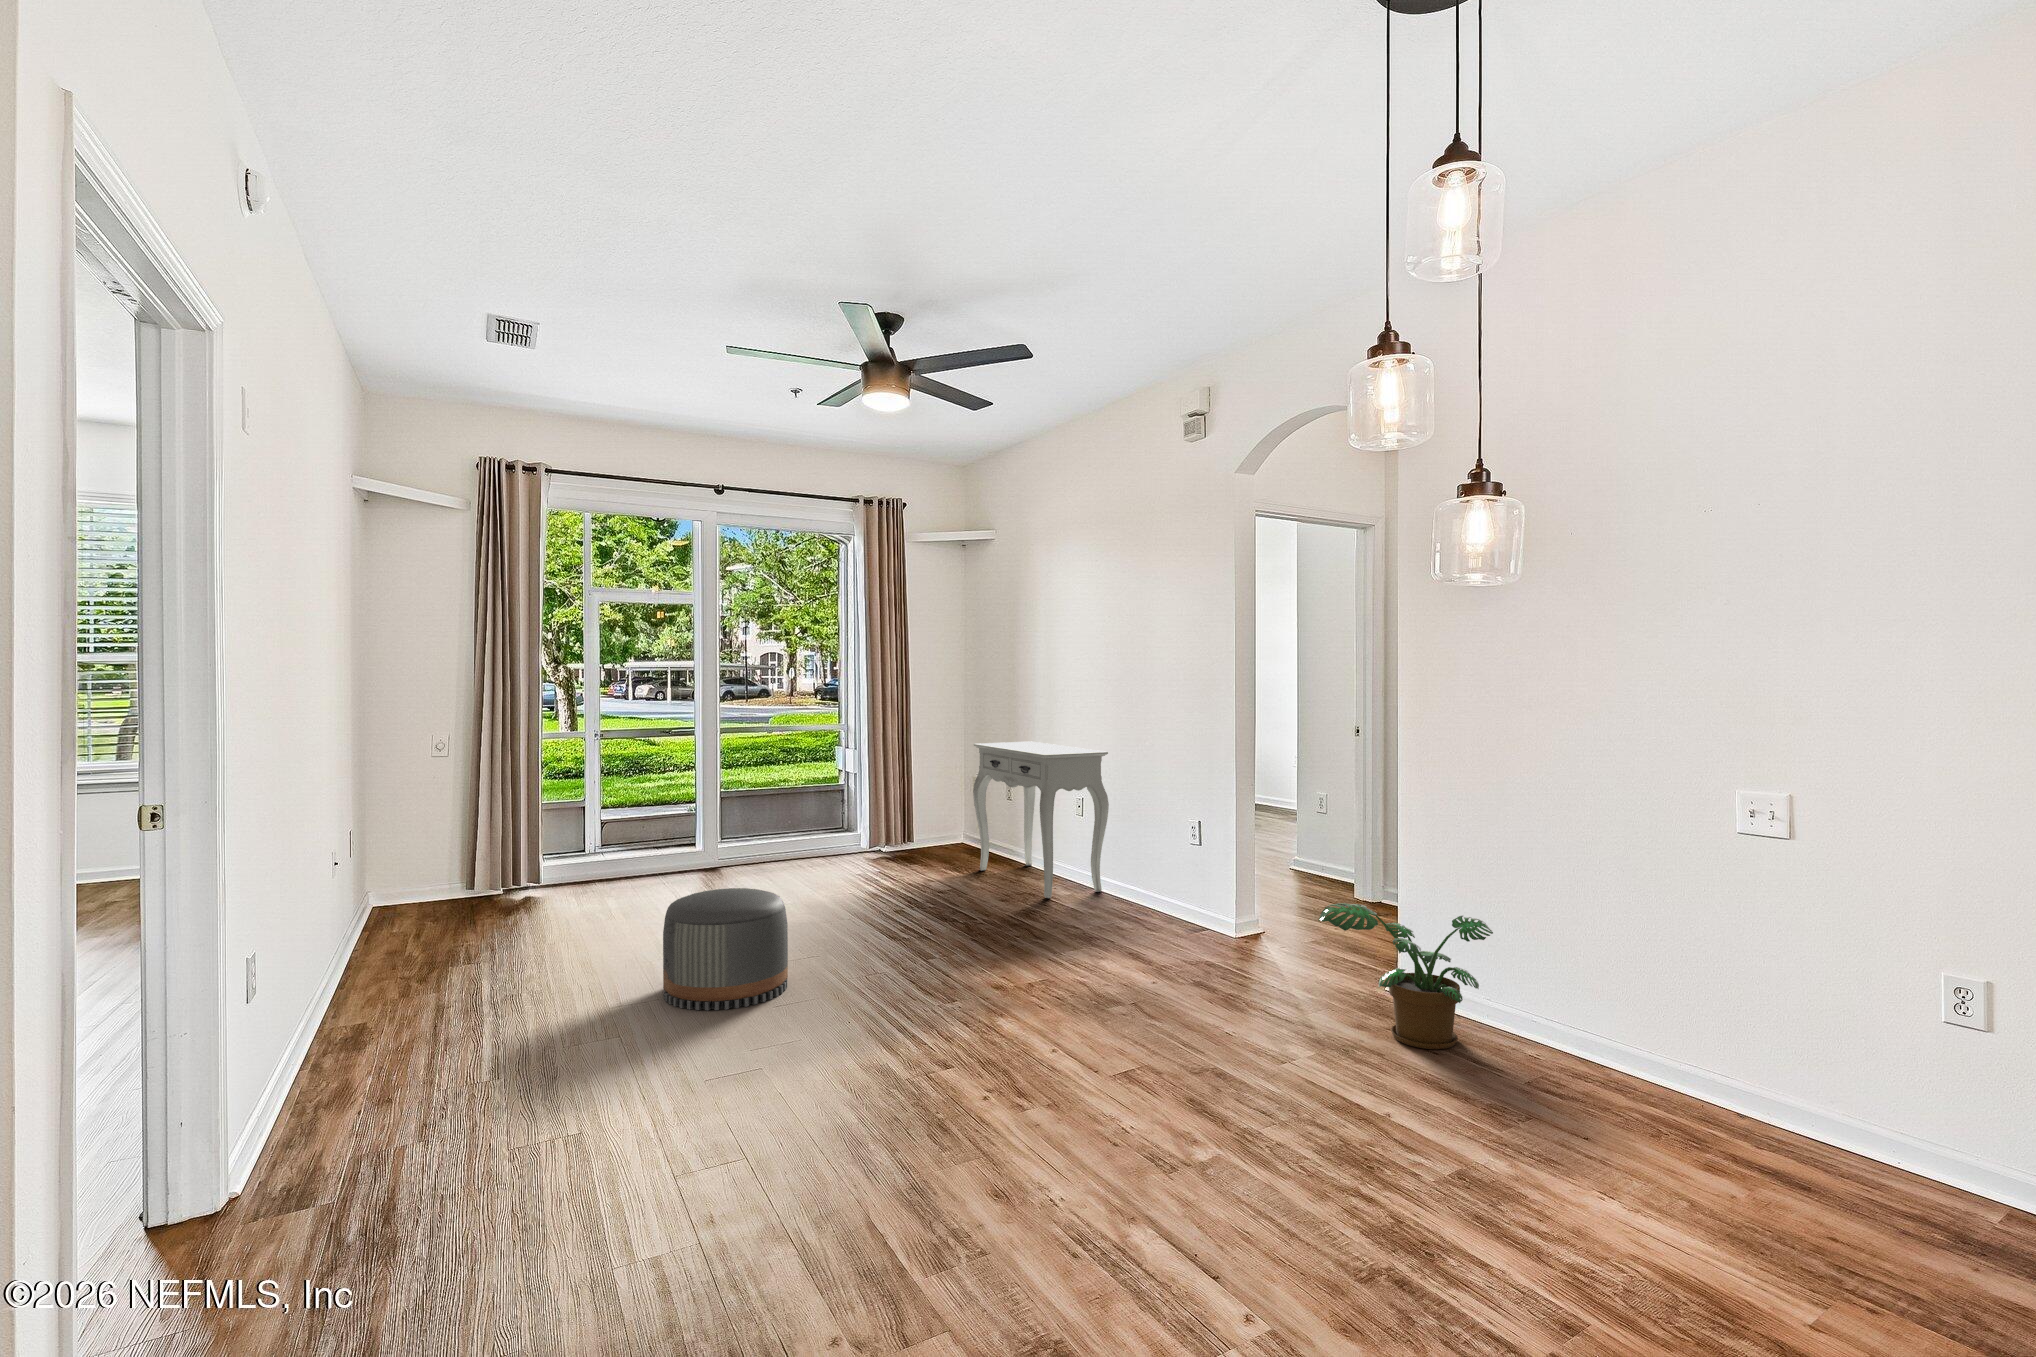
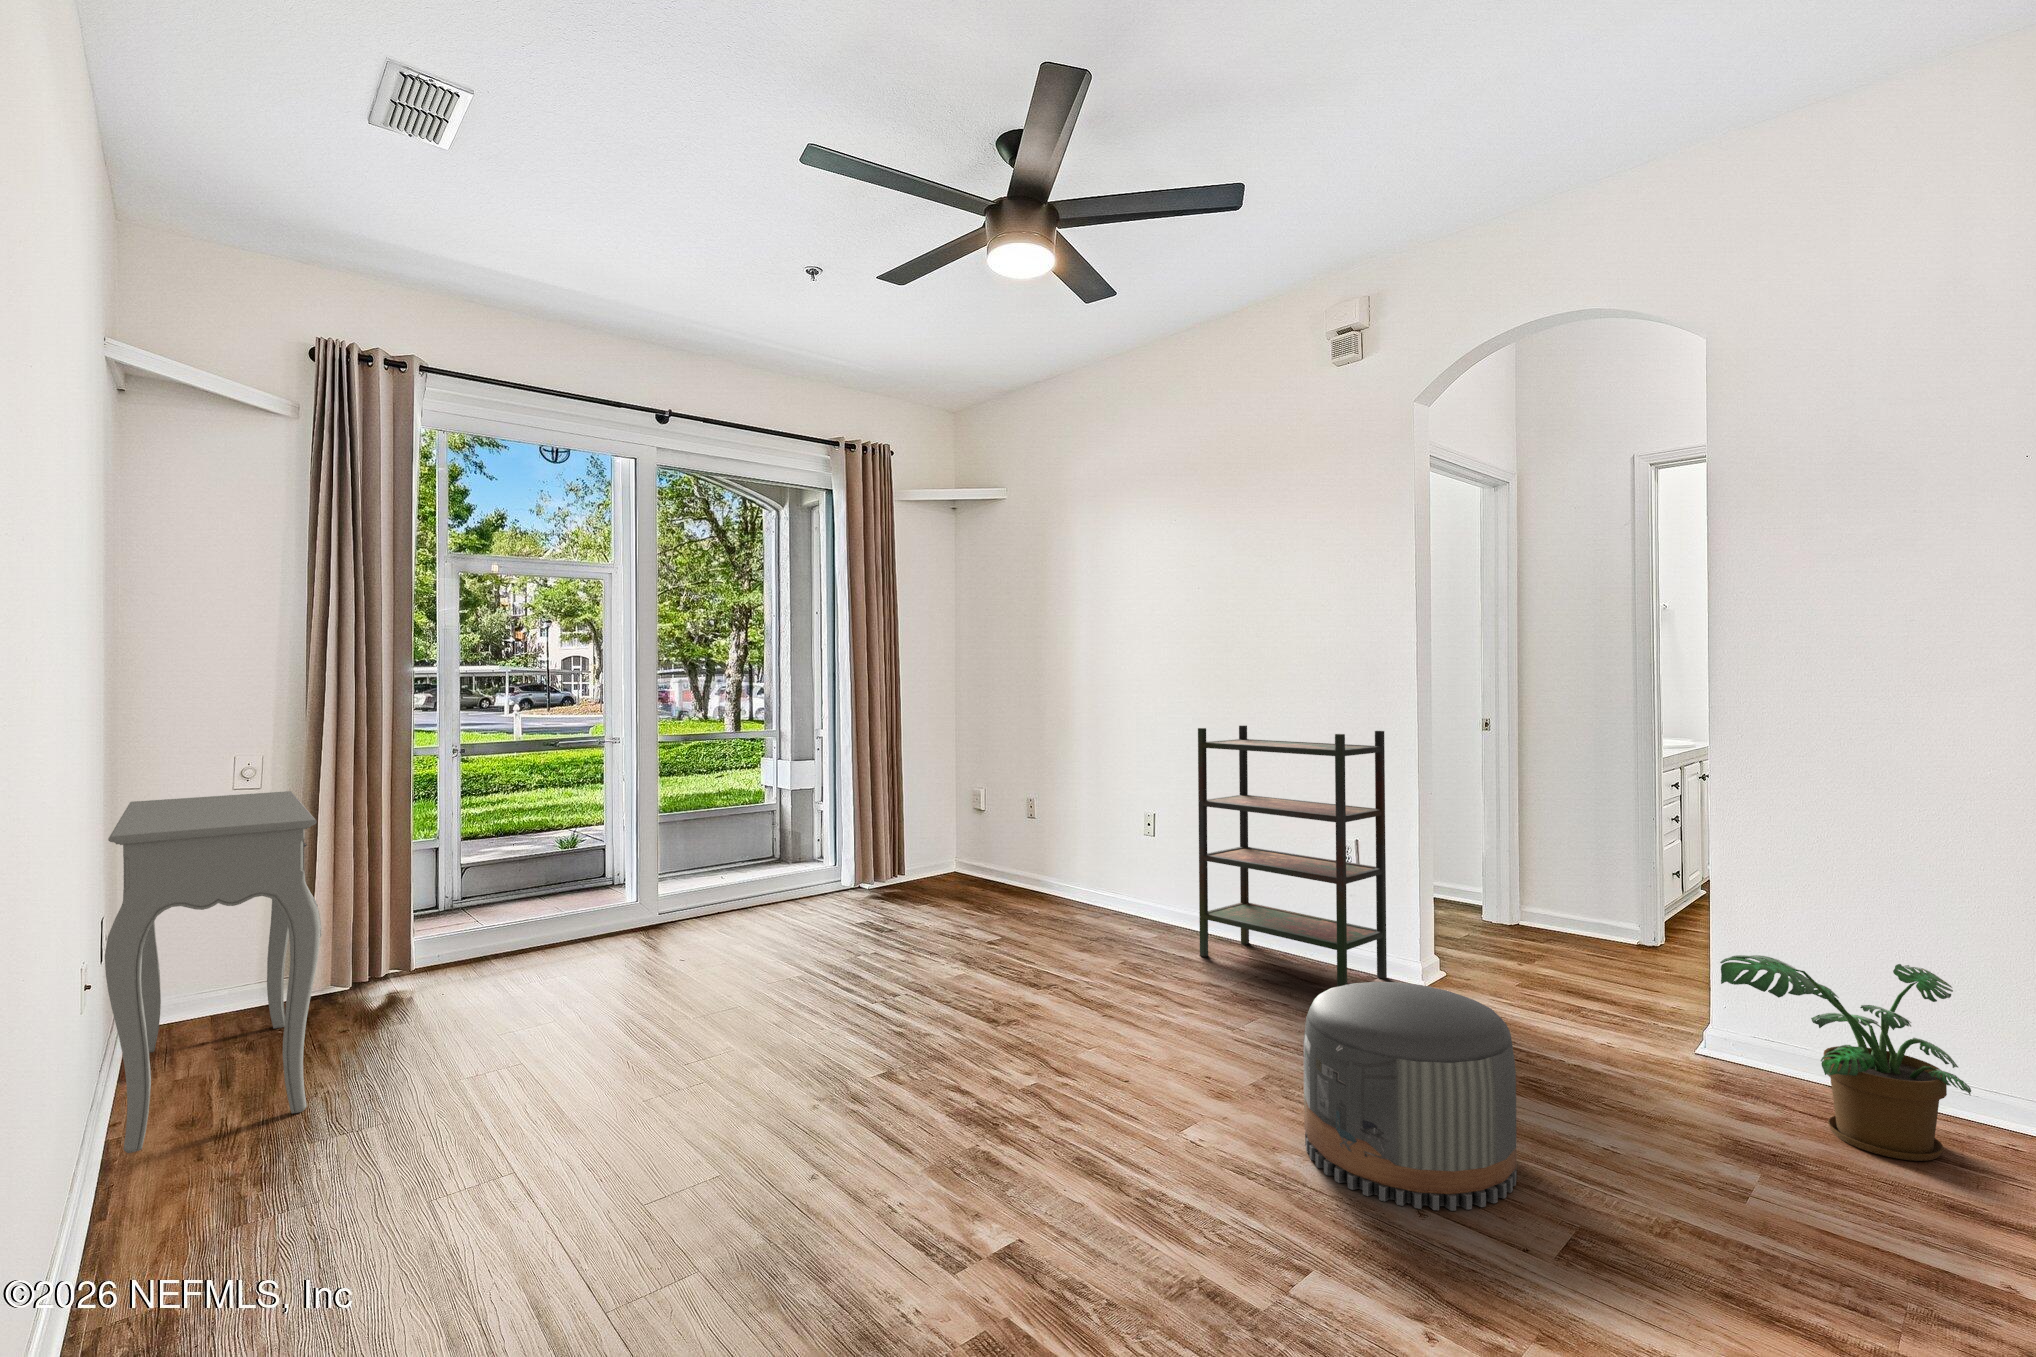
bookshelf: none [1087,728,1212,936] -> present [1198,725,1387,987]
console table: present [973,741,1109,898] -> present [105,791,321,1153]
pouf: present [663,888,788,1010] -> present [1303,982,1517,1211]

